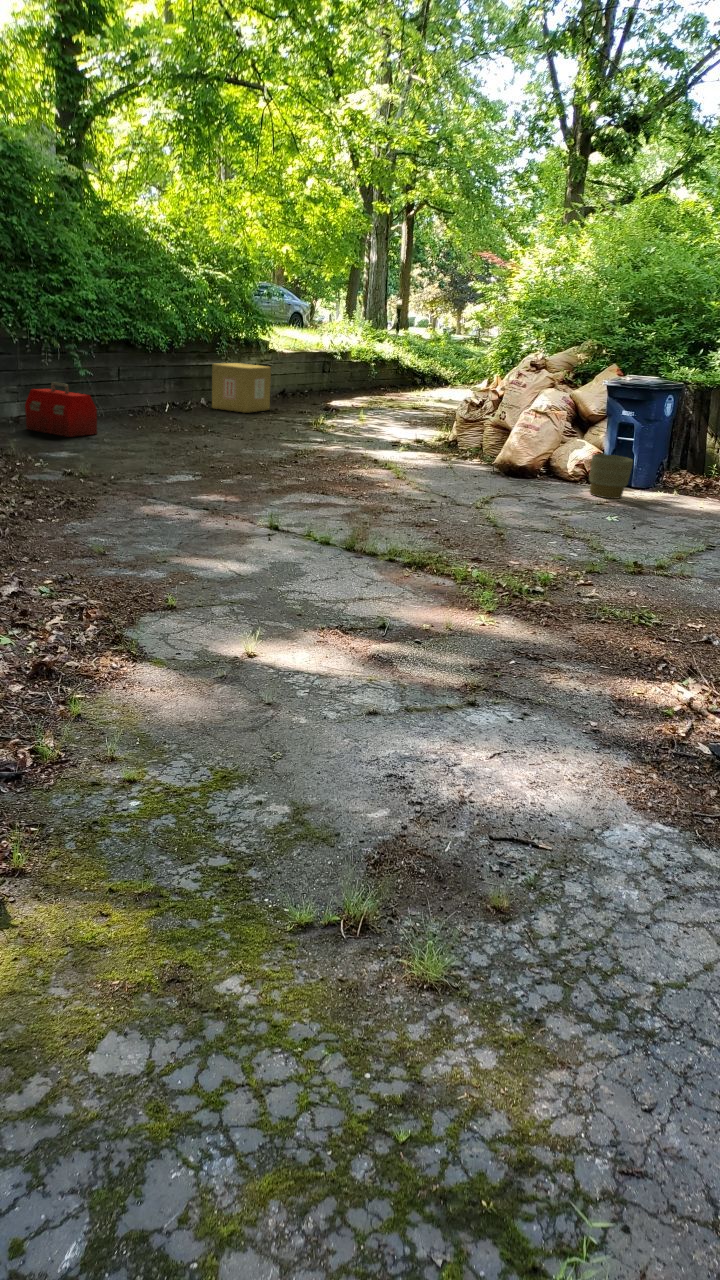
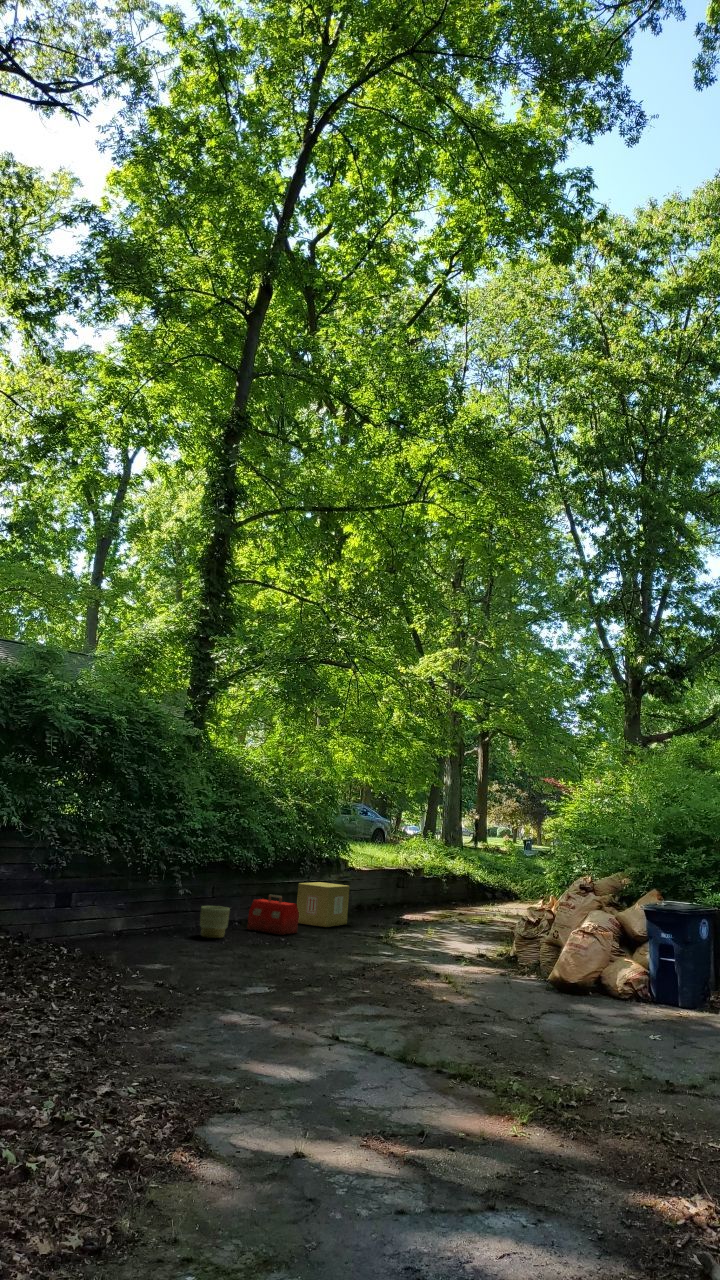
toolbox: present [25,382,97,437] -> present [247,895,299,935]
planter: present [589,454,633,499] -> present [200,906,230,938]

